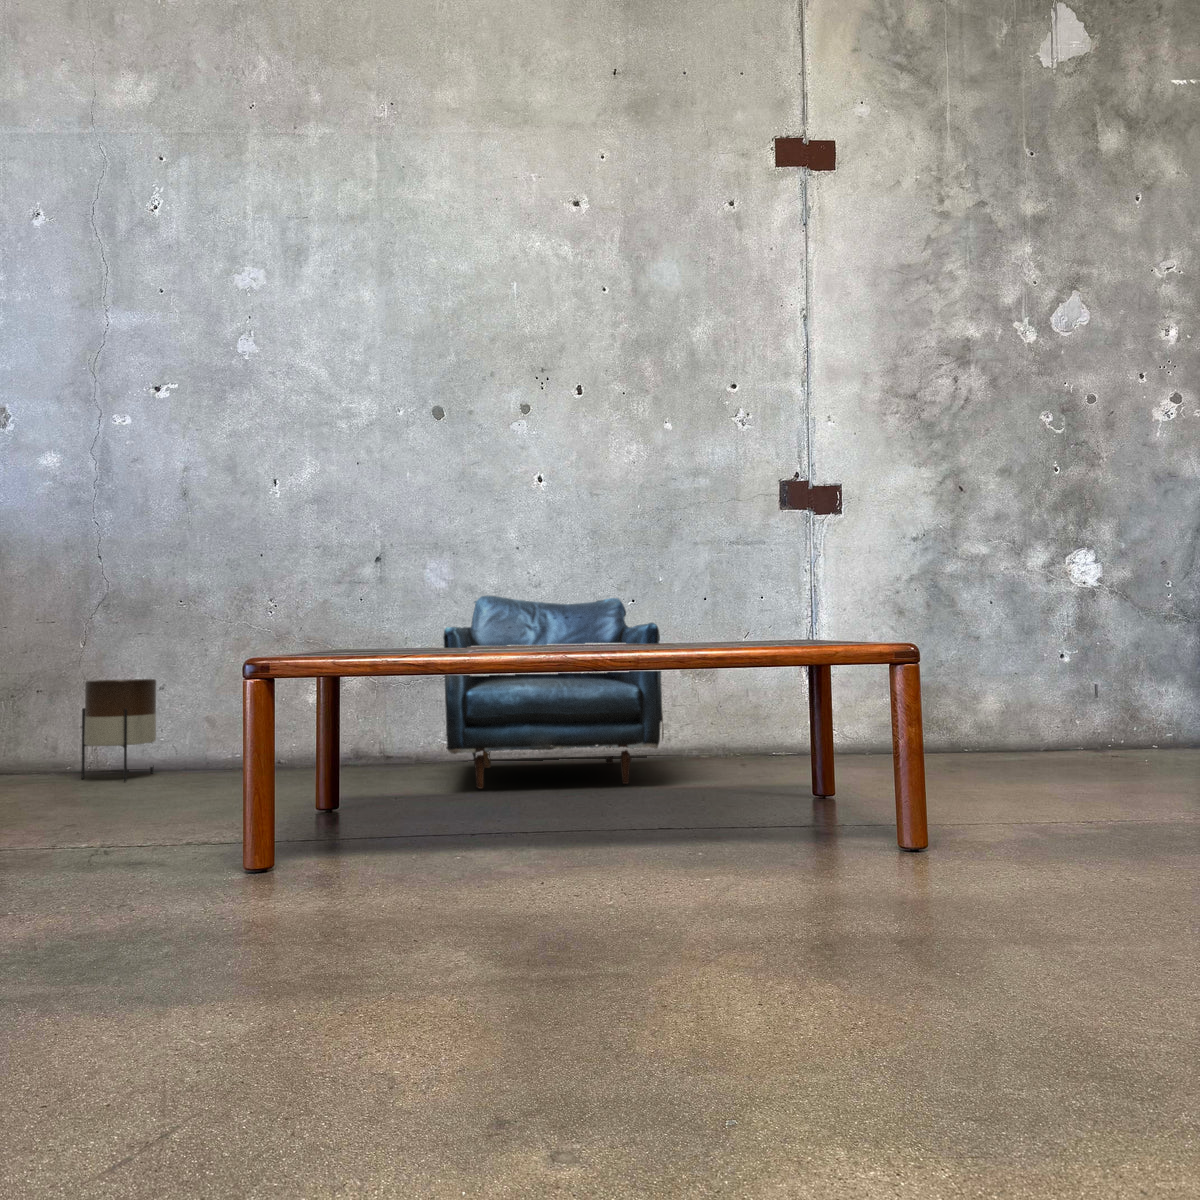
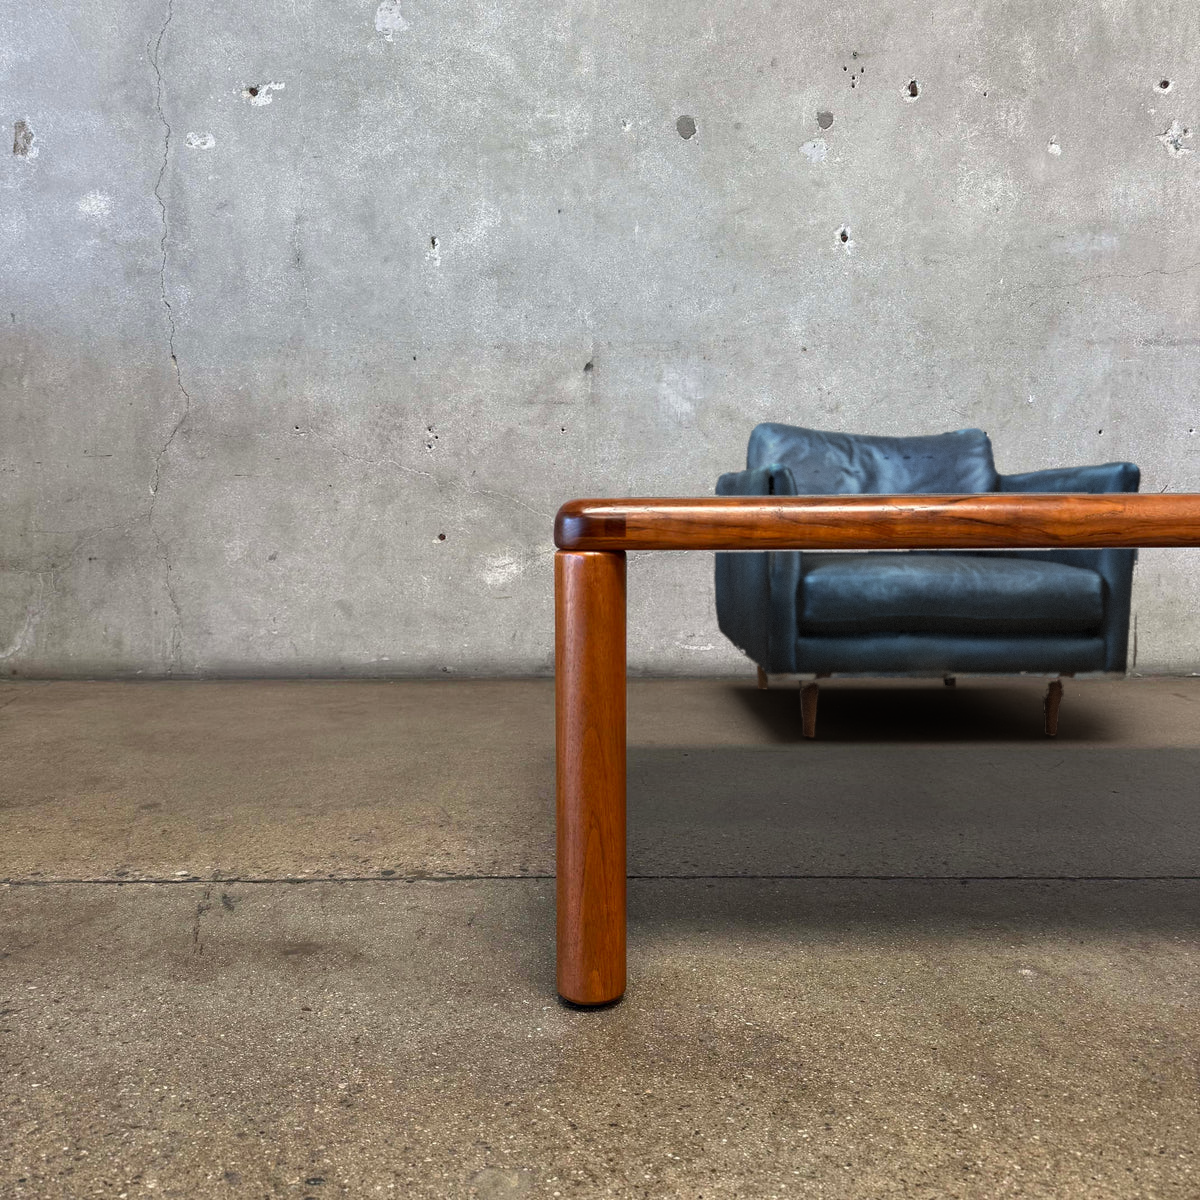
planter: present [81,679,156,782] -> none [160,544,269,699]

